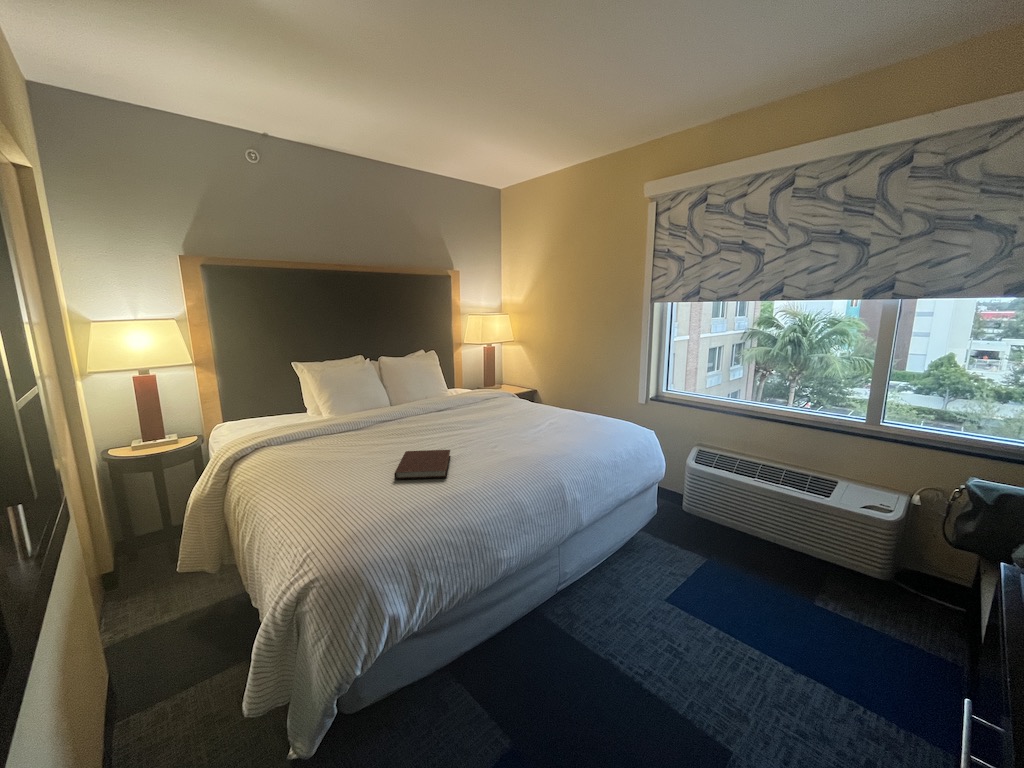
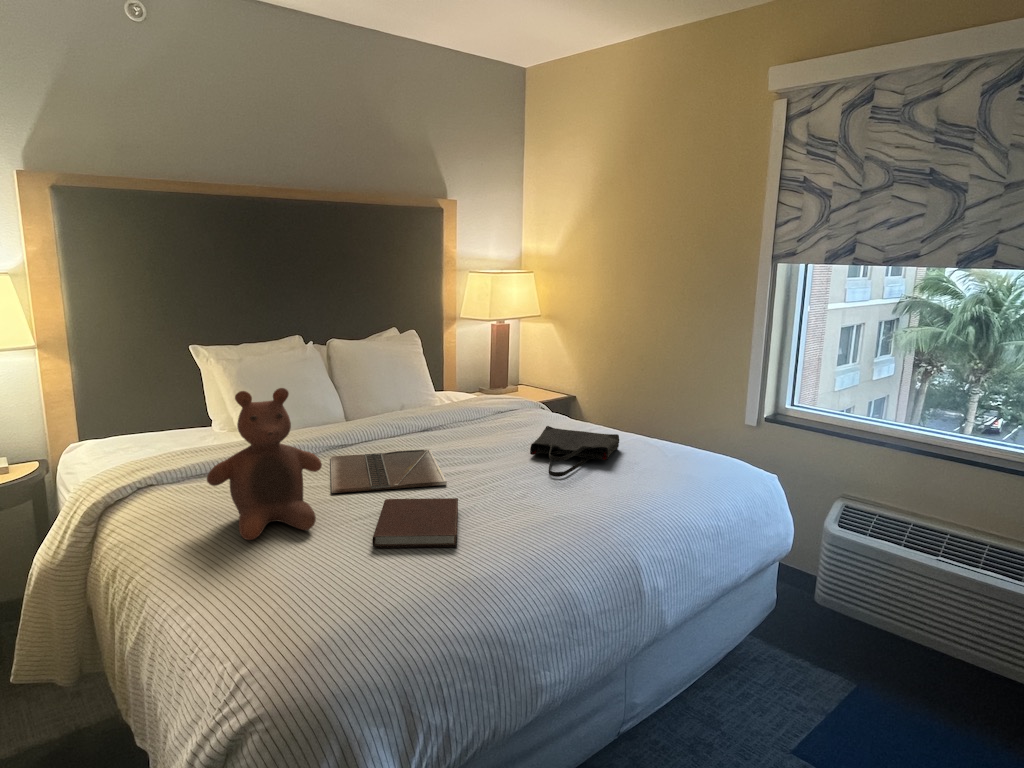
stuffed bear: none [294,384,366,477] -> present [207,388,322,540]
tote bag: none [500,406,556,436] -> present [530,426,619,477]
laptop: none [374,422,446,449] -> present [331,449,447,493]

